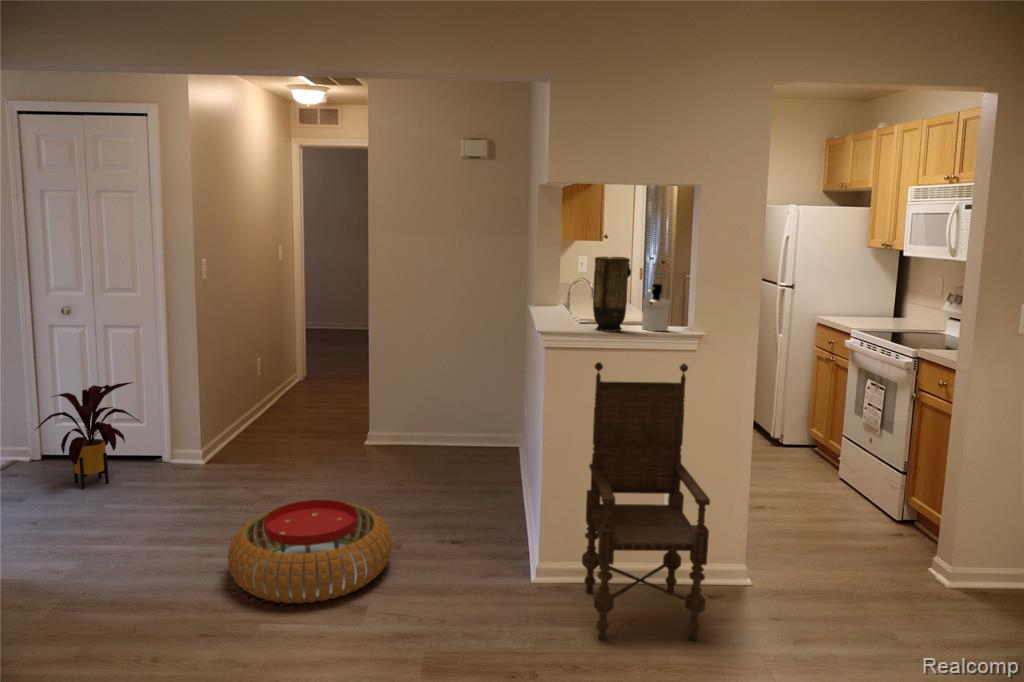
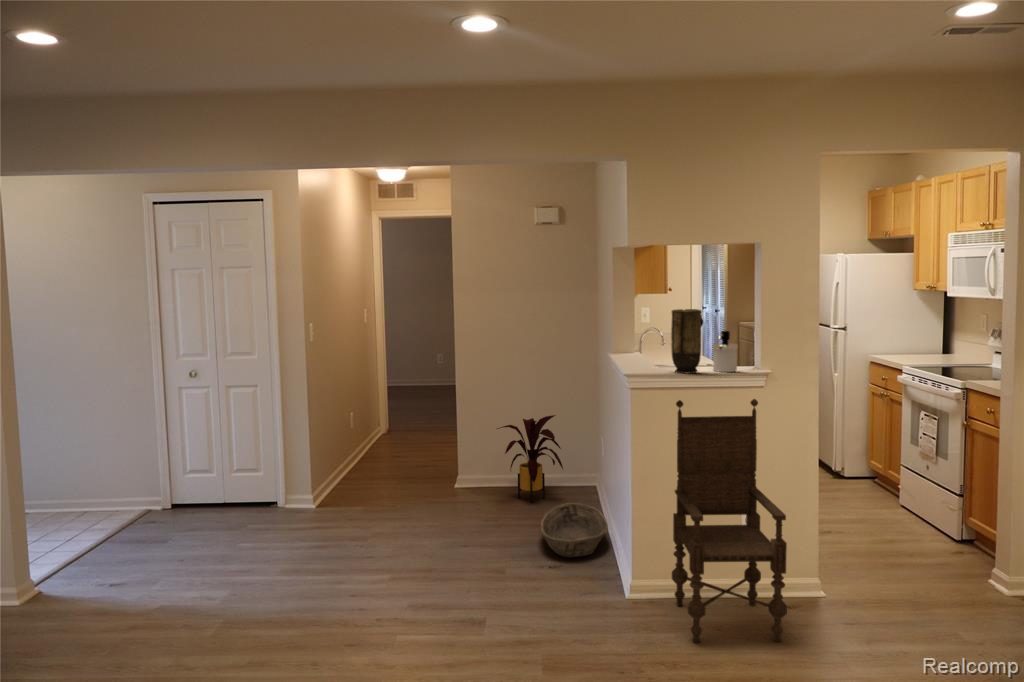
house plant: present [35,382,140,489] -> present [497,415,563,503]
basket: none [447,469,522,531] -> present [541,503,608,557]
pouf: present [228,500,391,604] -> none [362,530,500,618]

